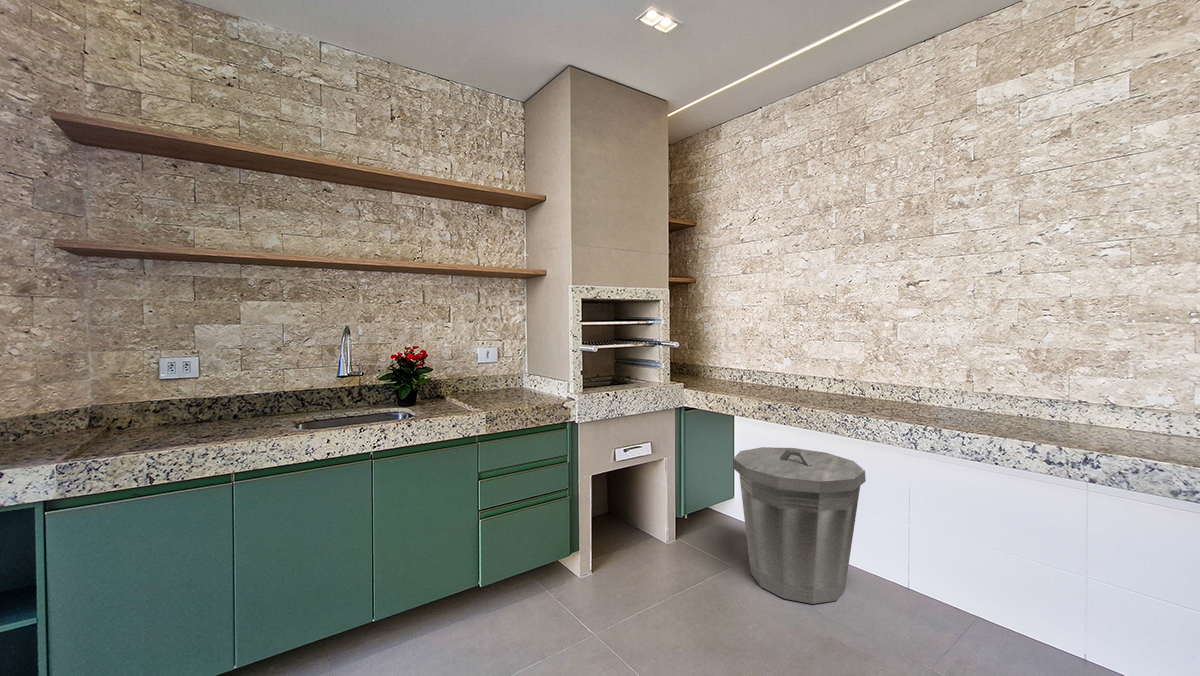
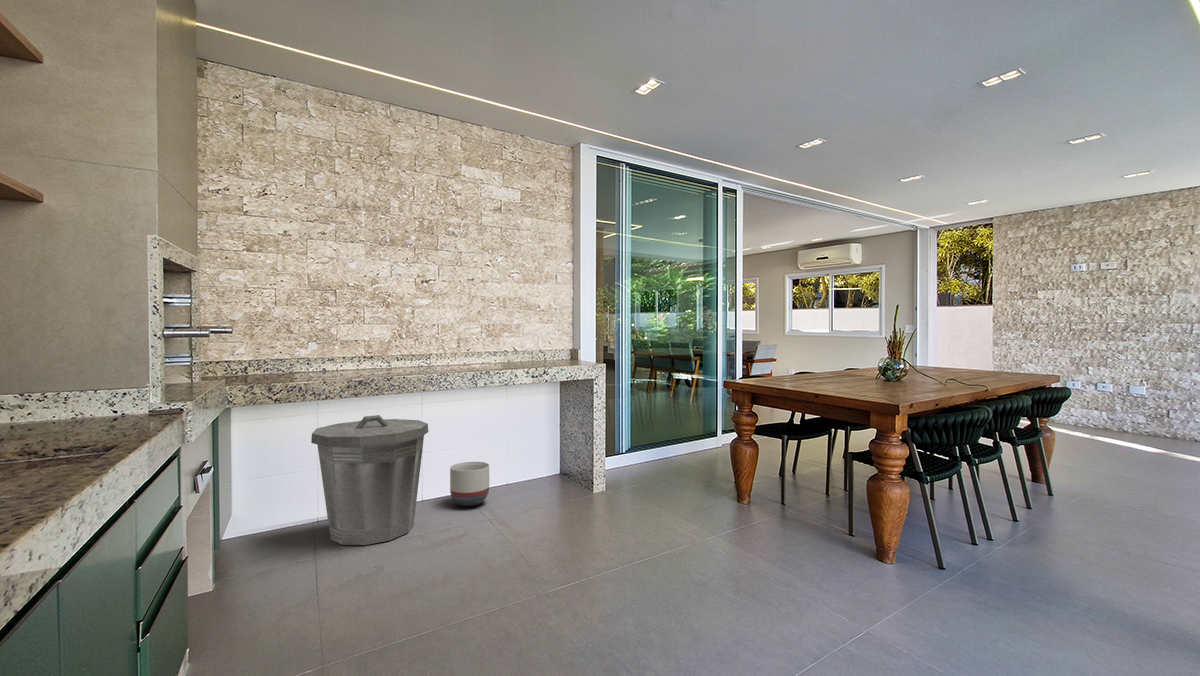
planter: none [918,554,993,636] -> present [450,462,489,506]

